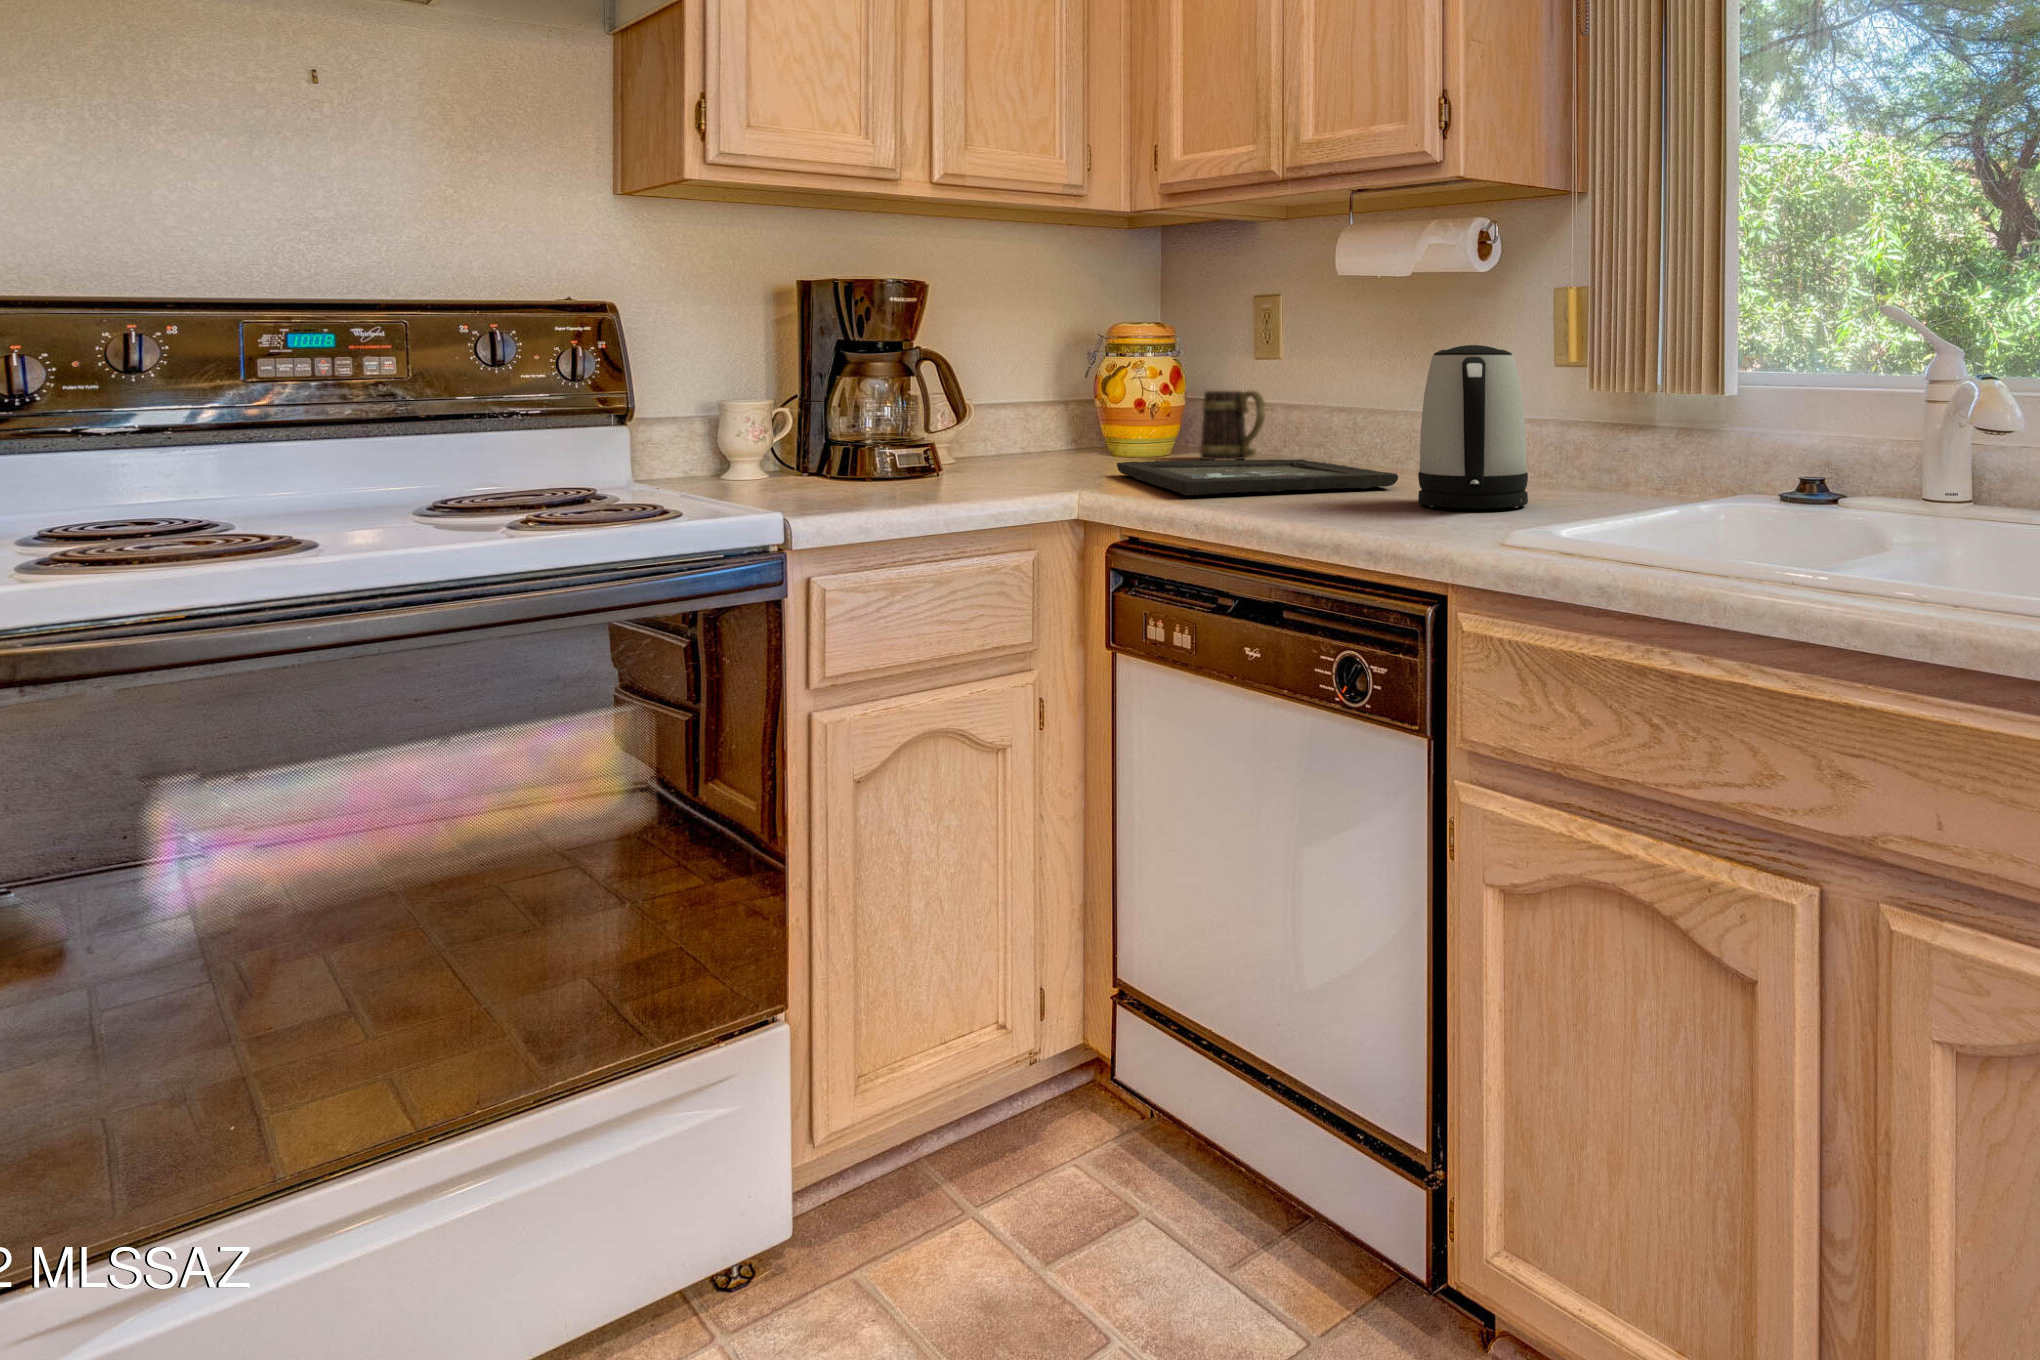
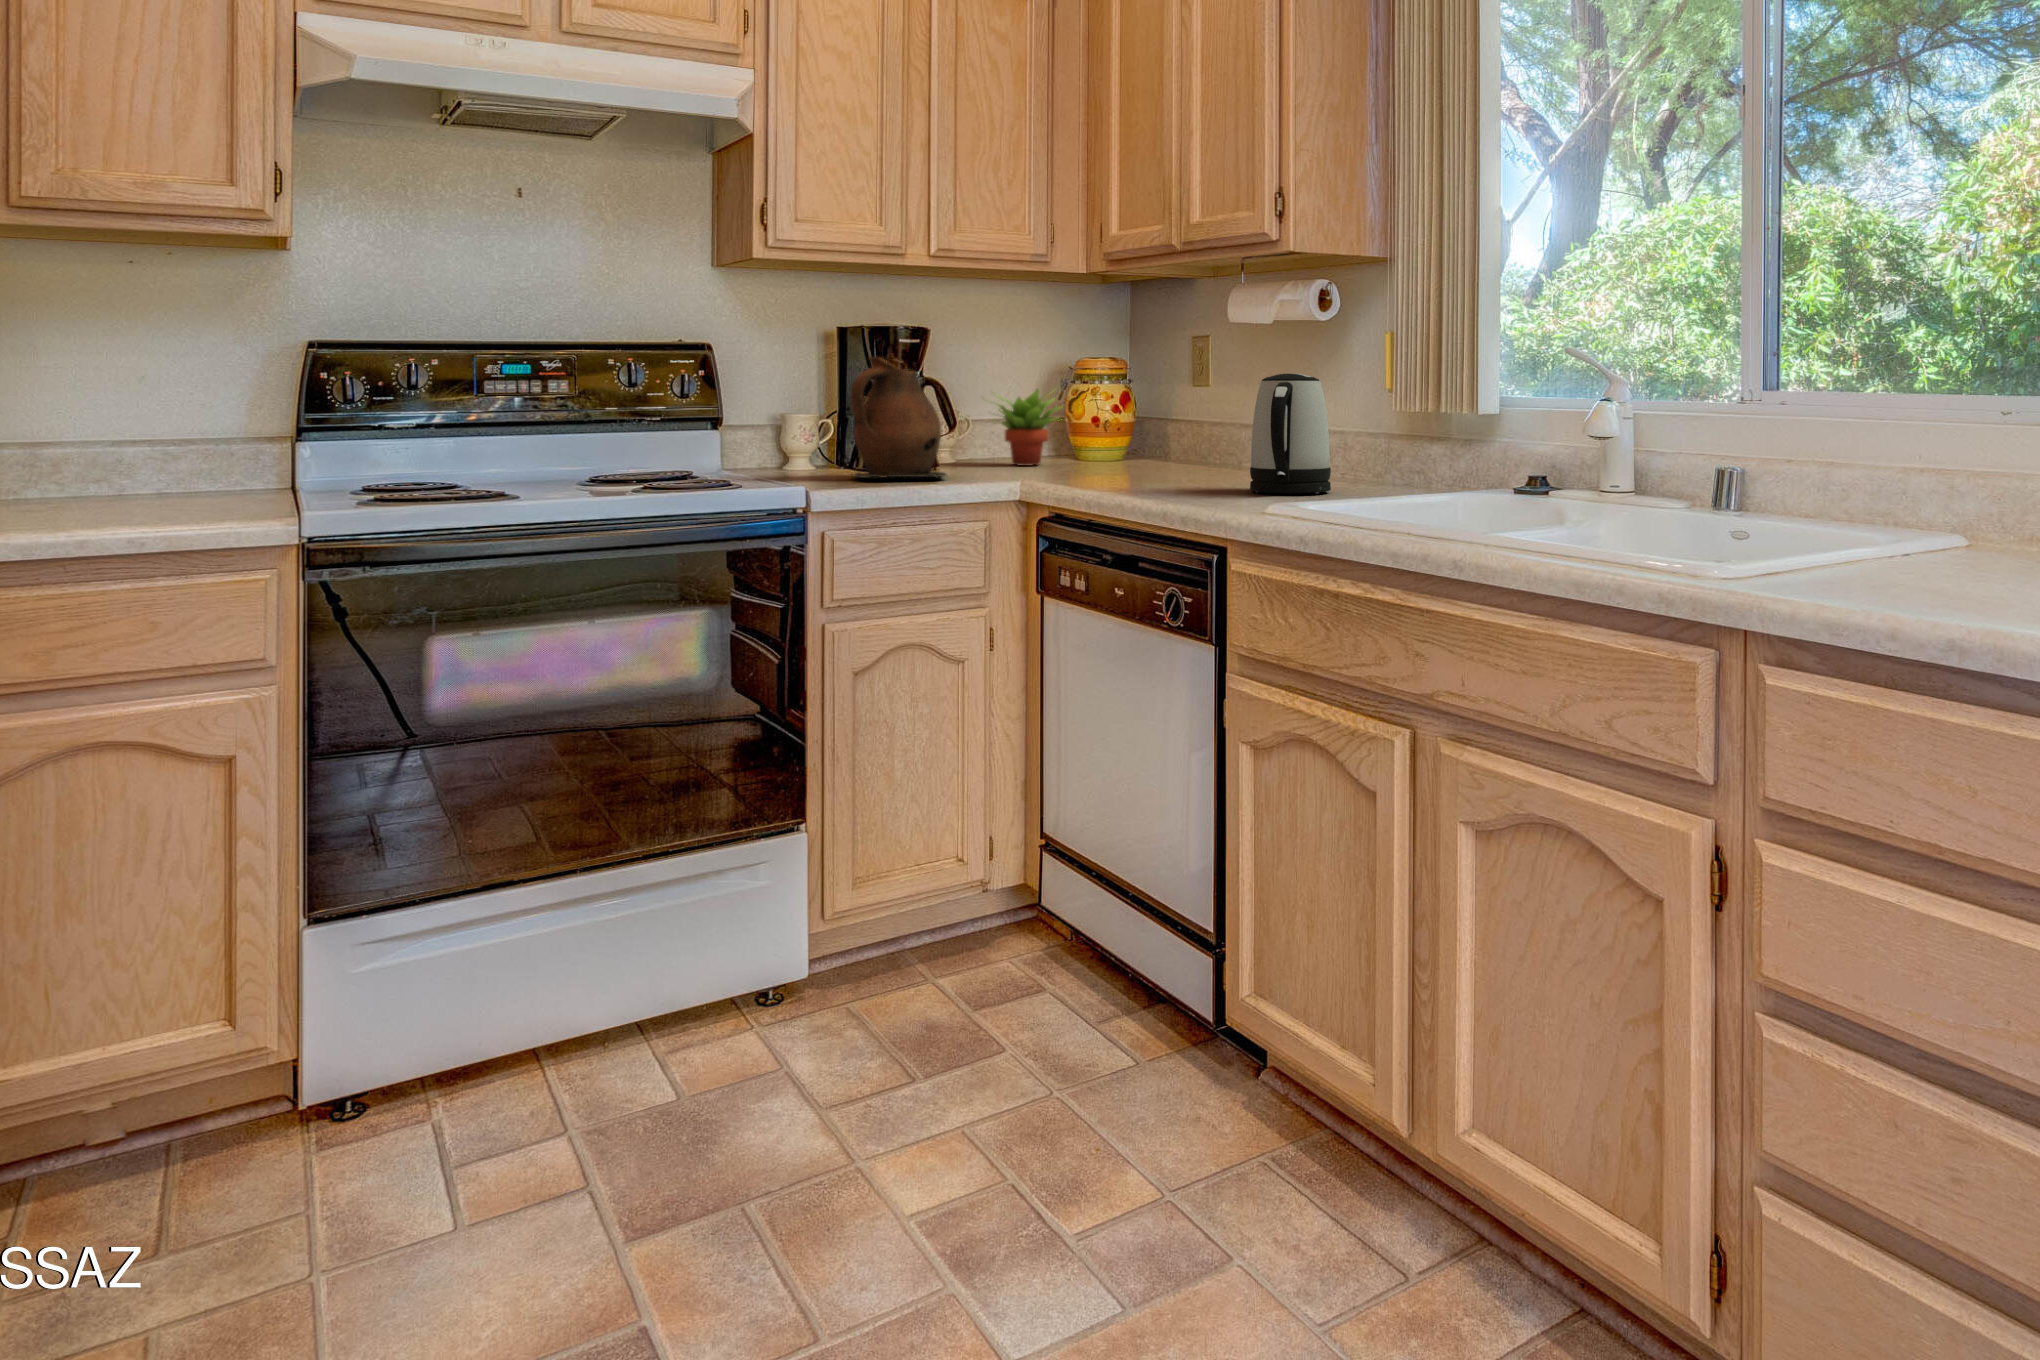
ceramic pitcher: none [826,323,977,494] -> present [851,357,947,478]
succulent plant: none [995,362,1107,466] -> present [999,389,1061,466]
mug: present [1200,391,1265,460] -> none [1142,409,1191,464]
tray: present [1117,459,1398,495] -> none [1063,462,1256,483]

